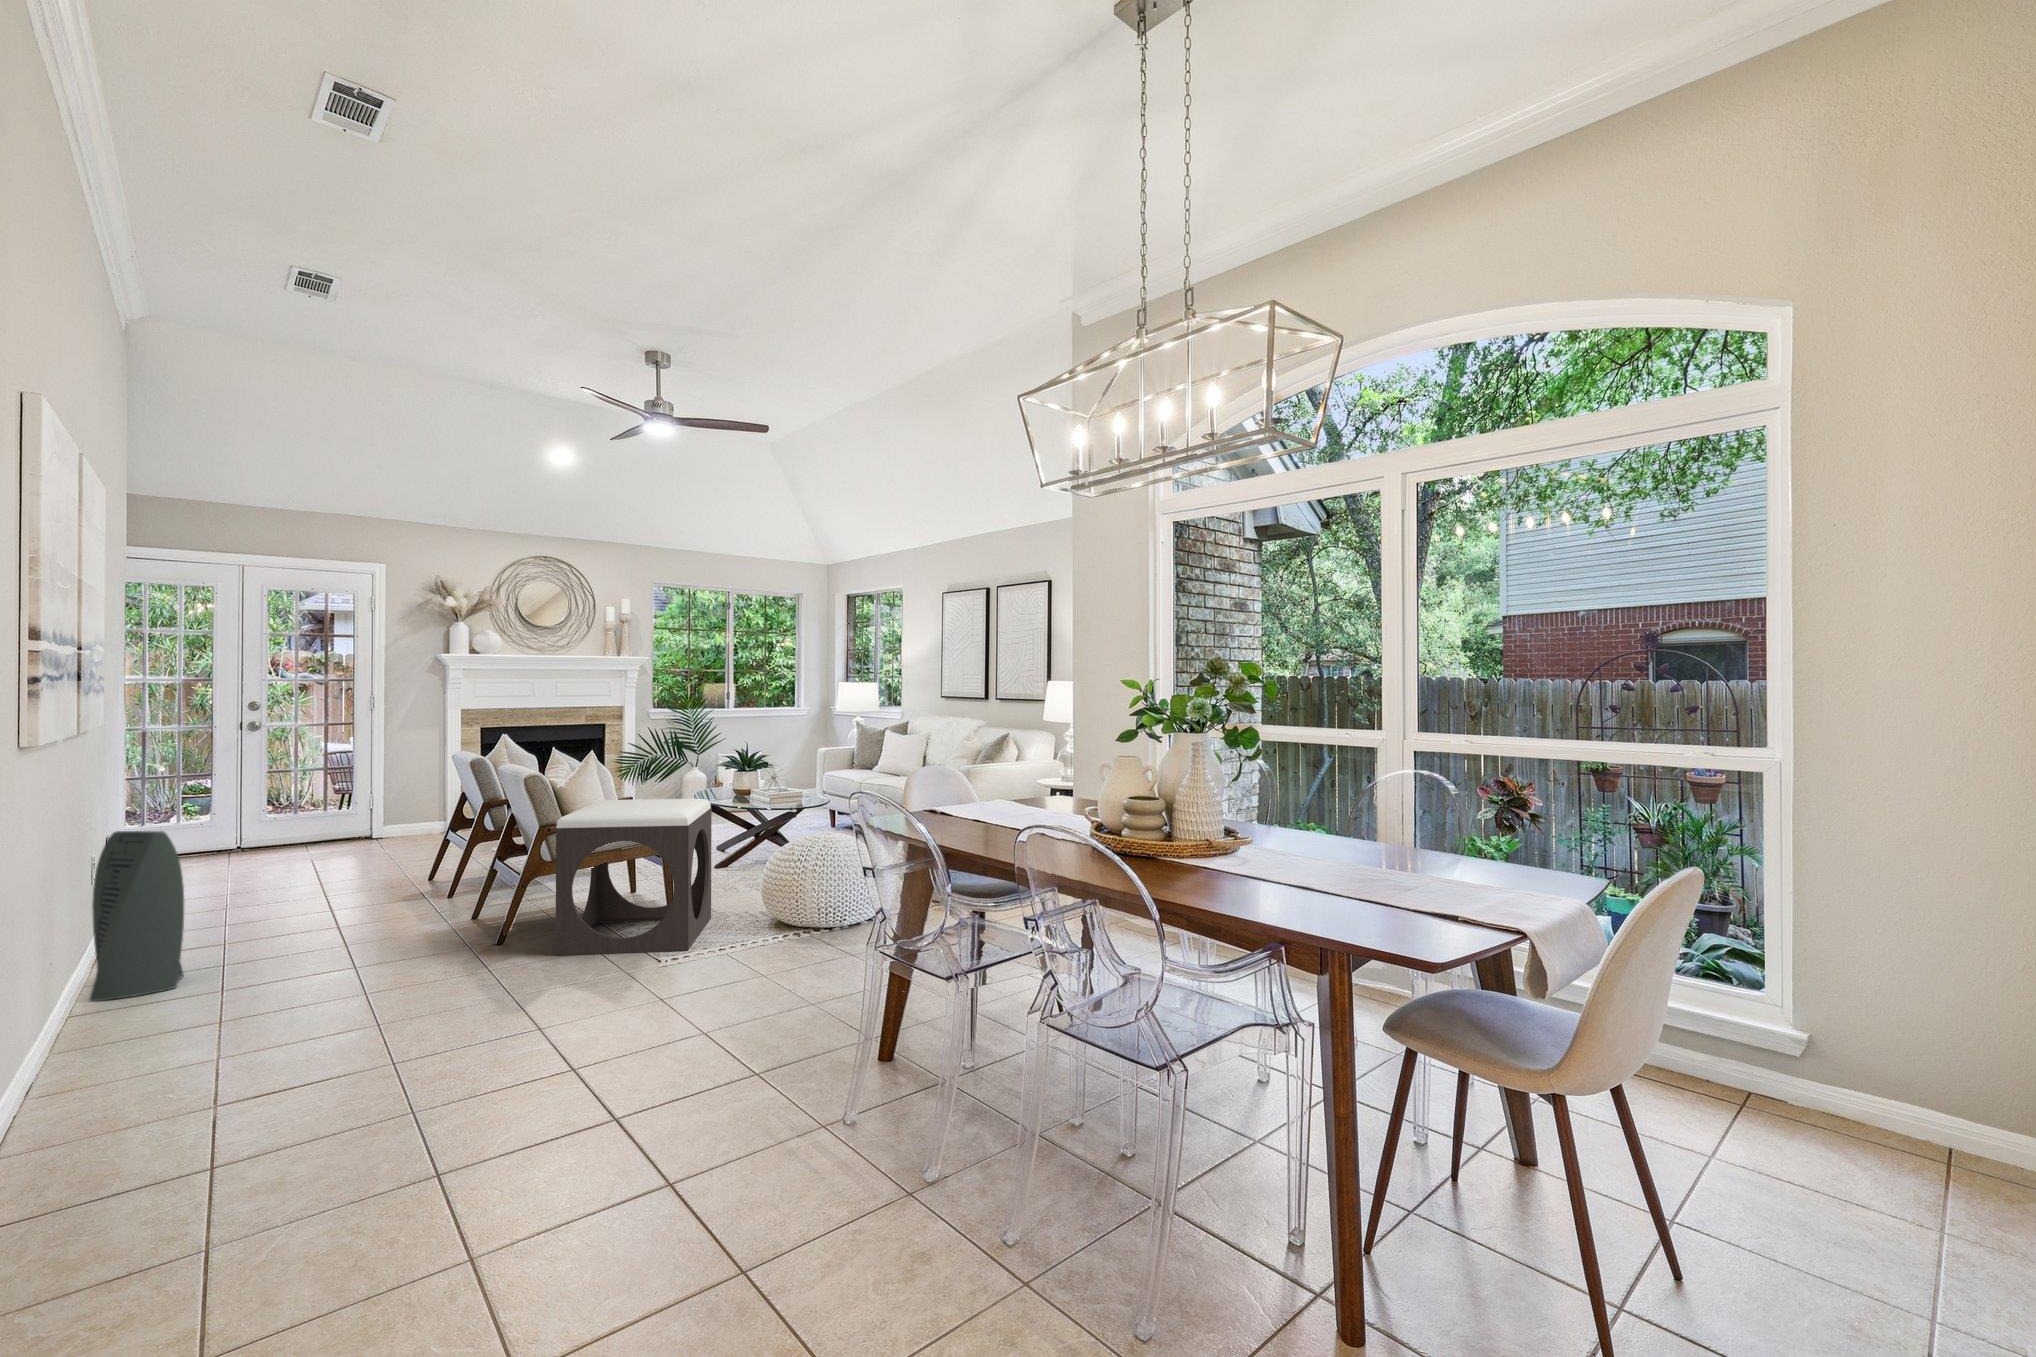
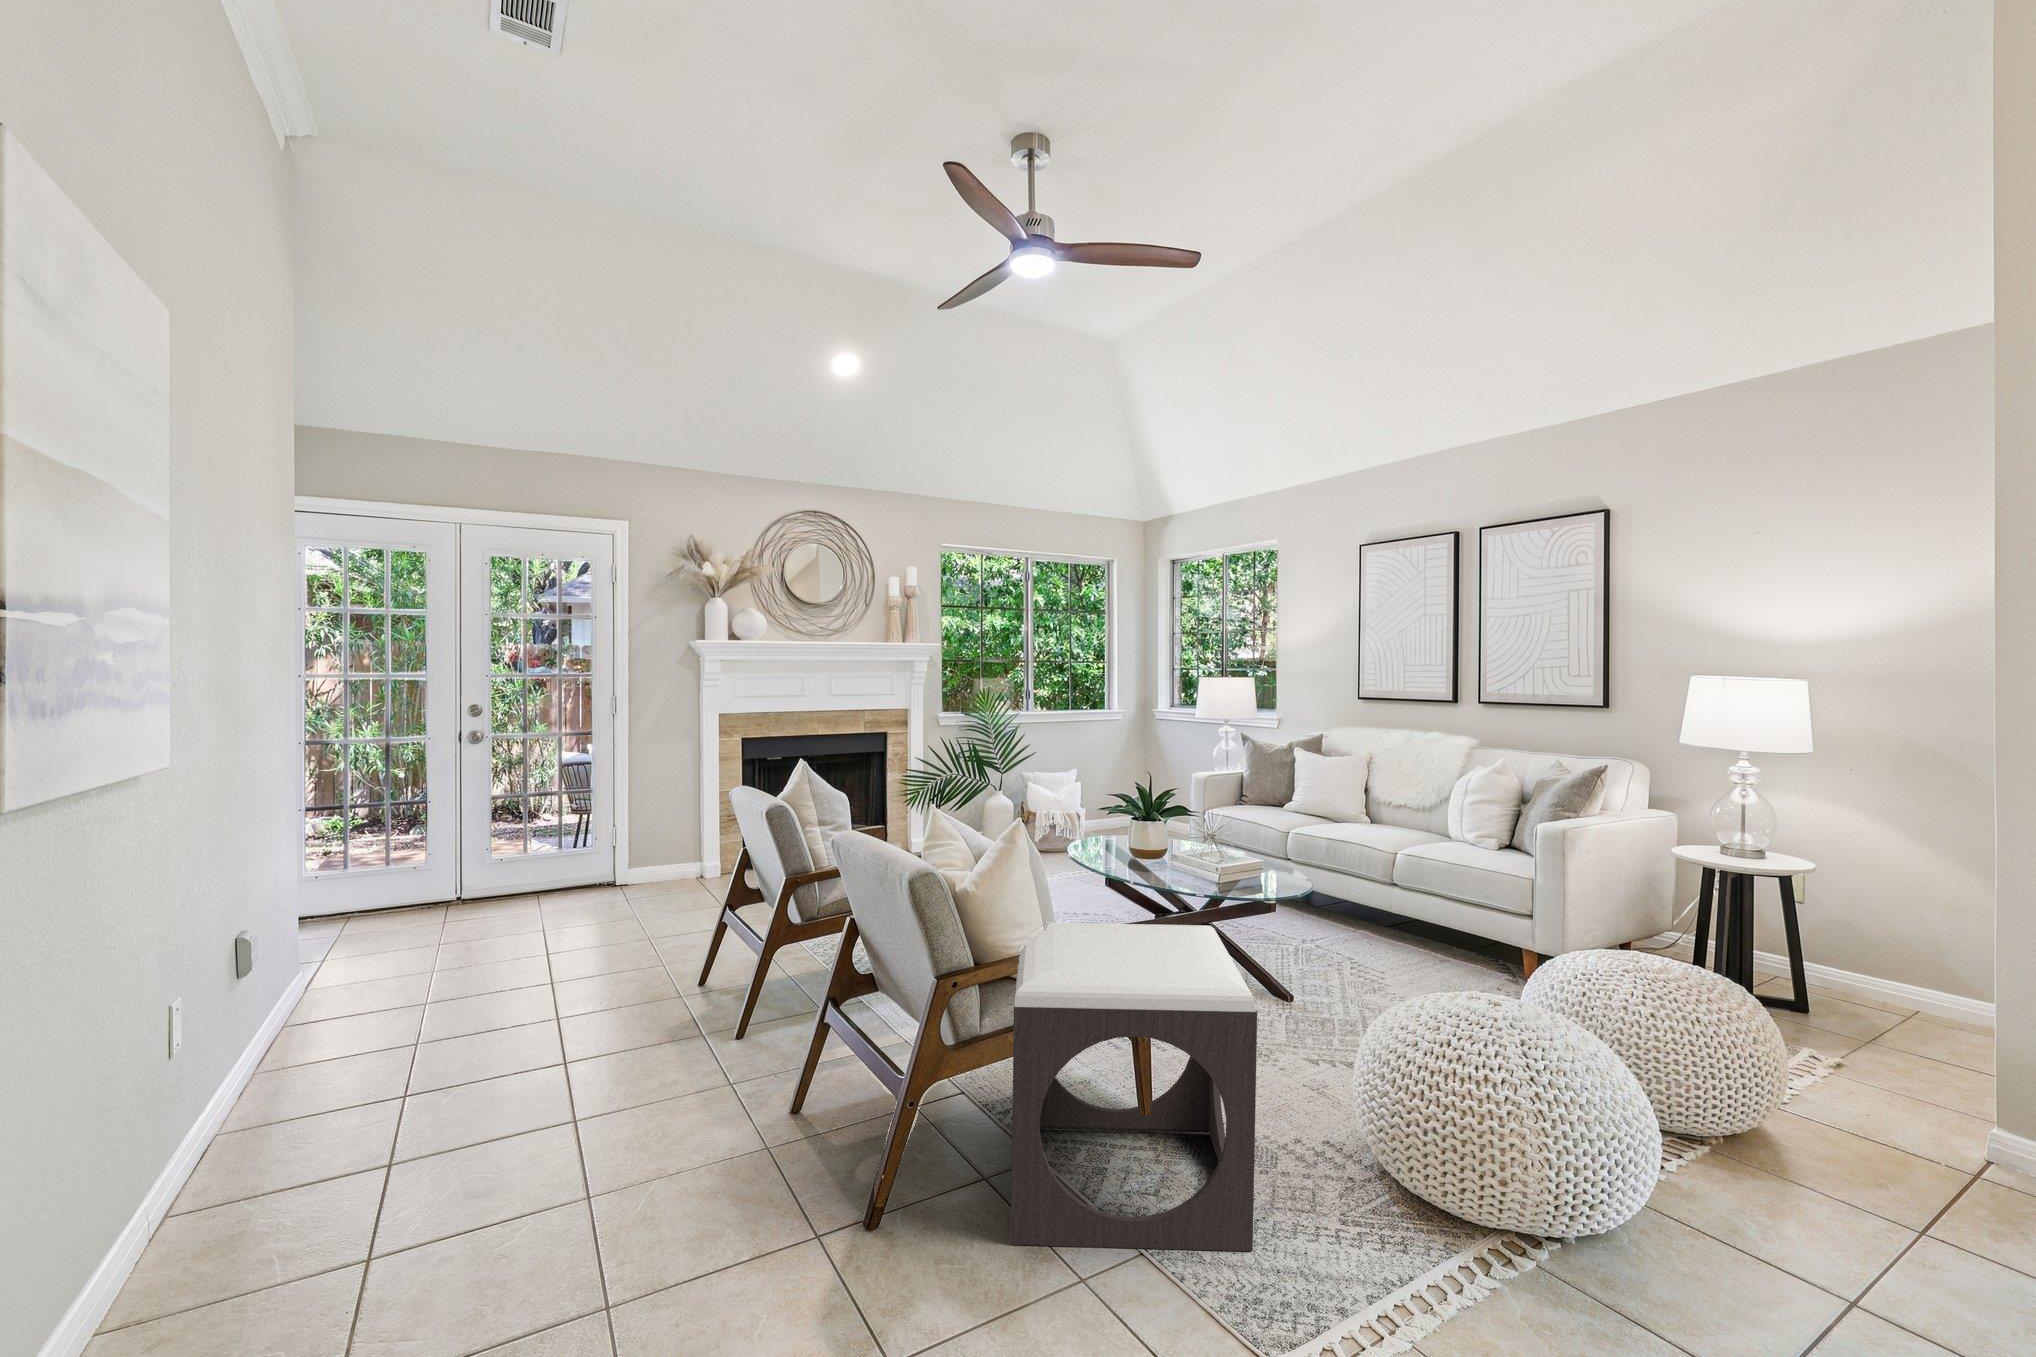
air purifier: present [90,831,184,1001] -> none [240,1000,397,1333]

